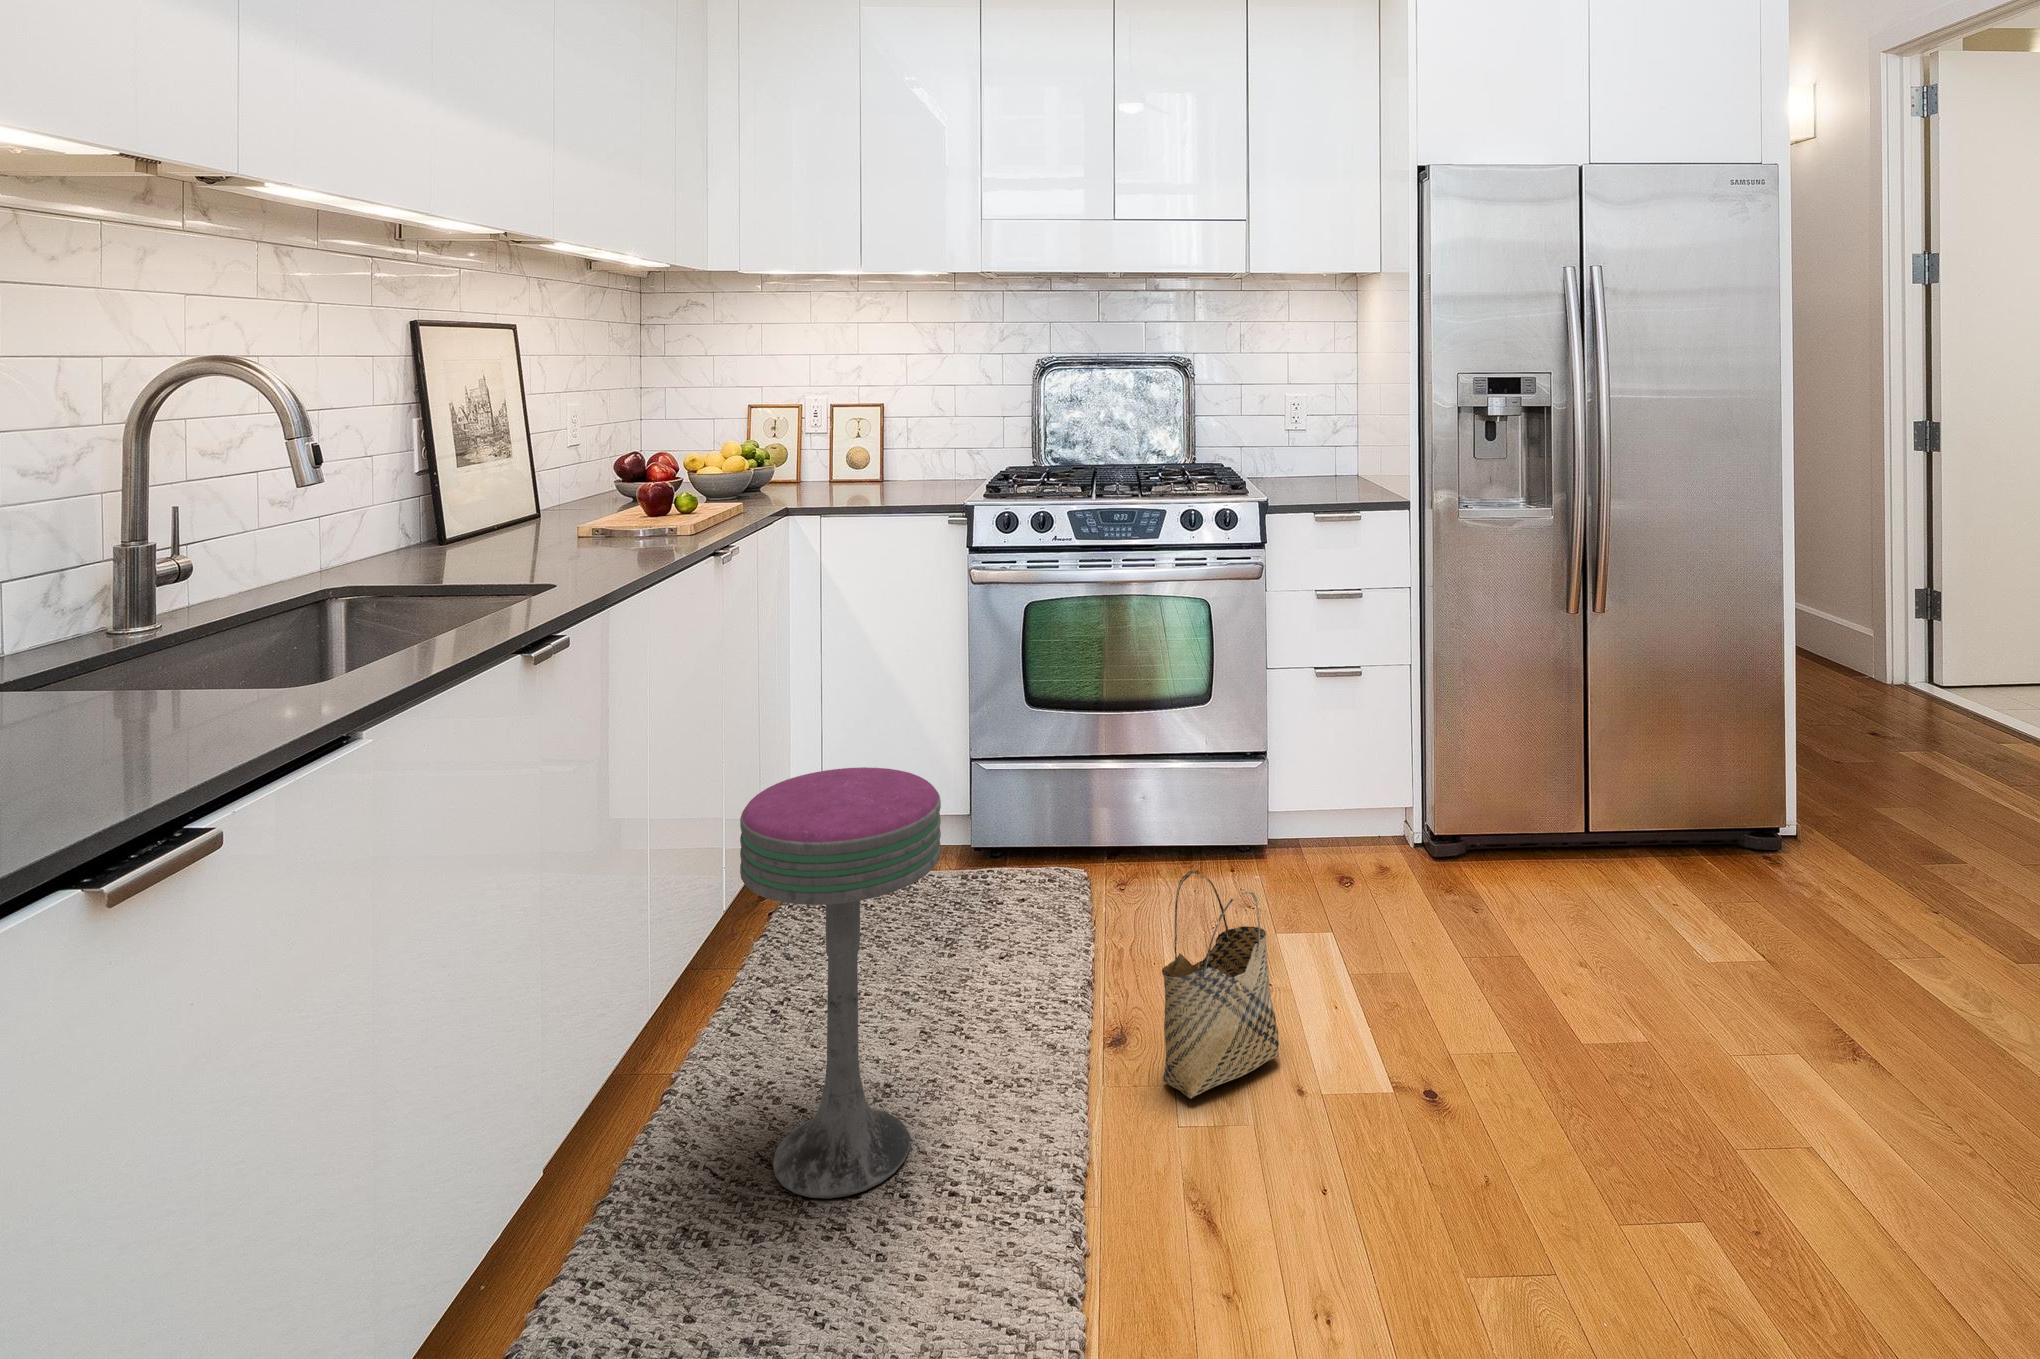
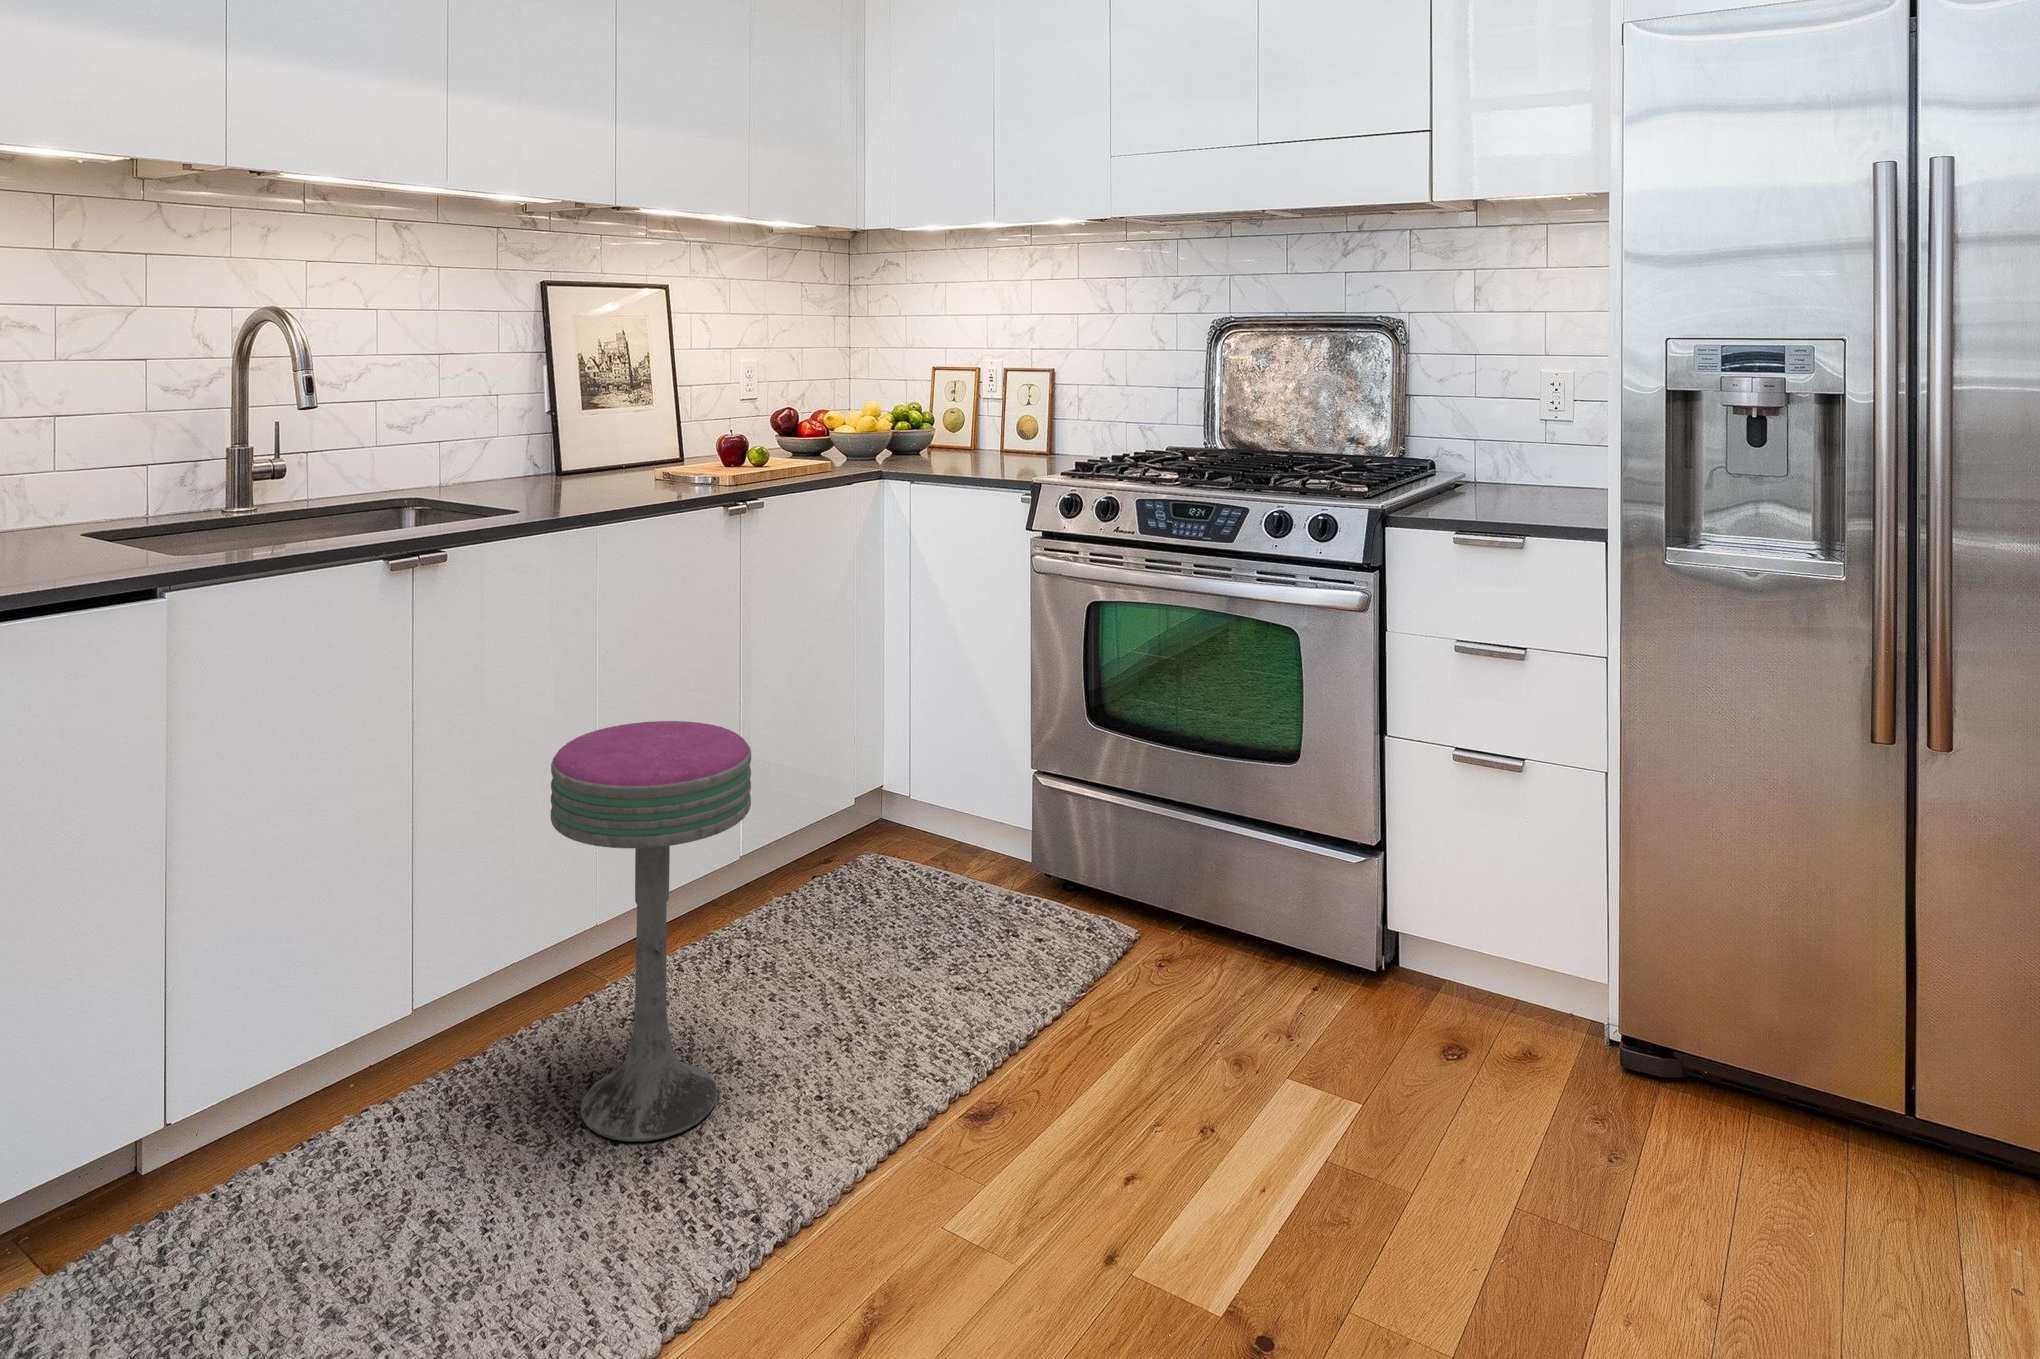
woven basket: present [1162,871,1279,1099] -> none [965,934,1133,1201]

